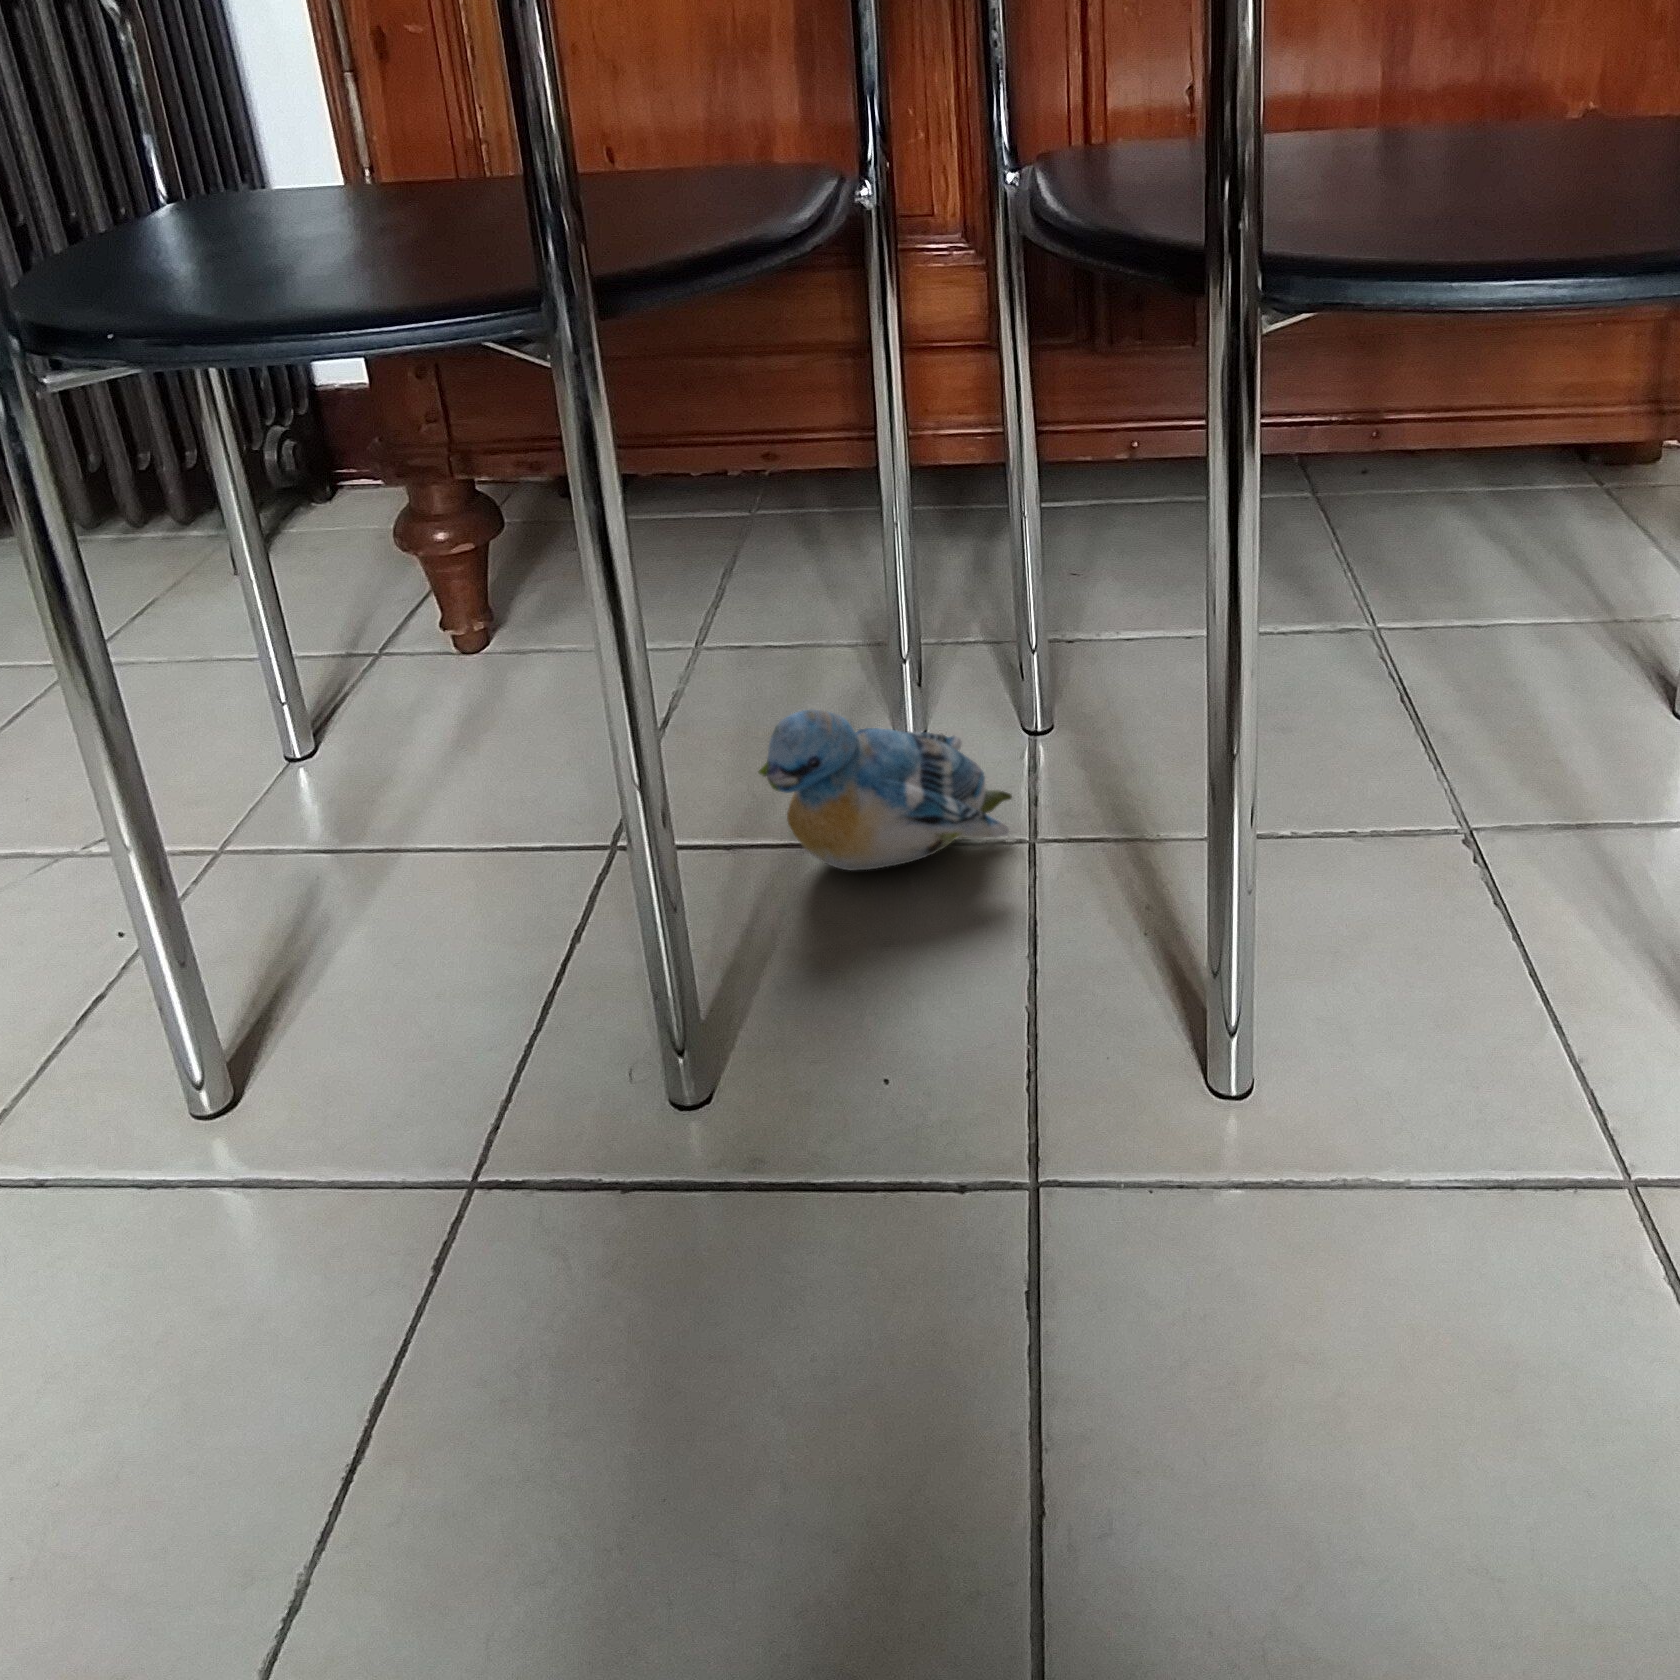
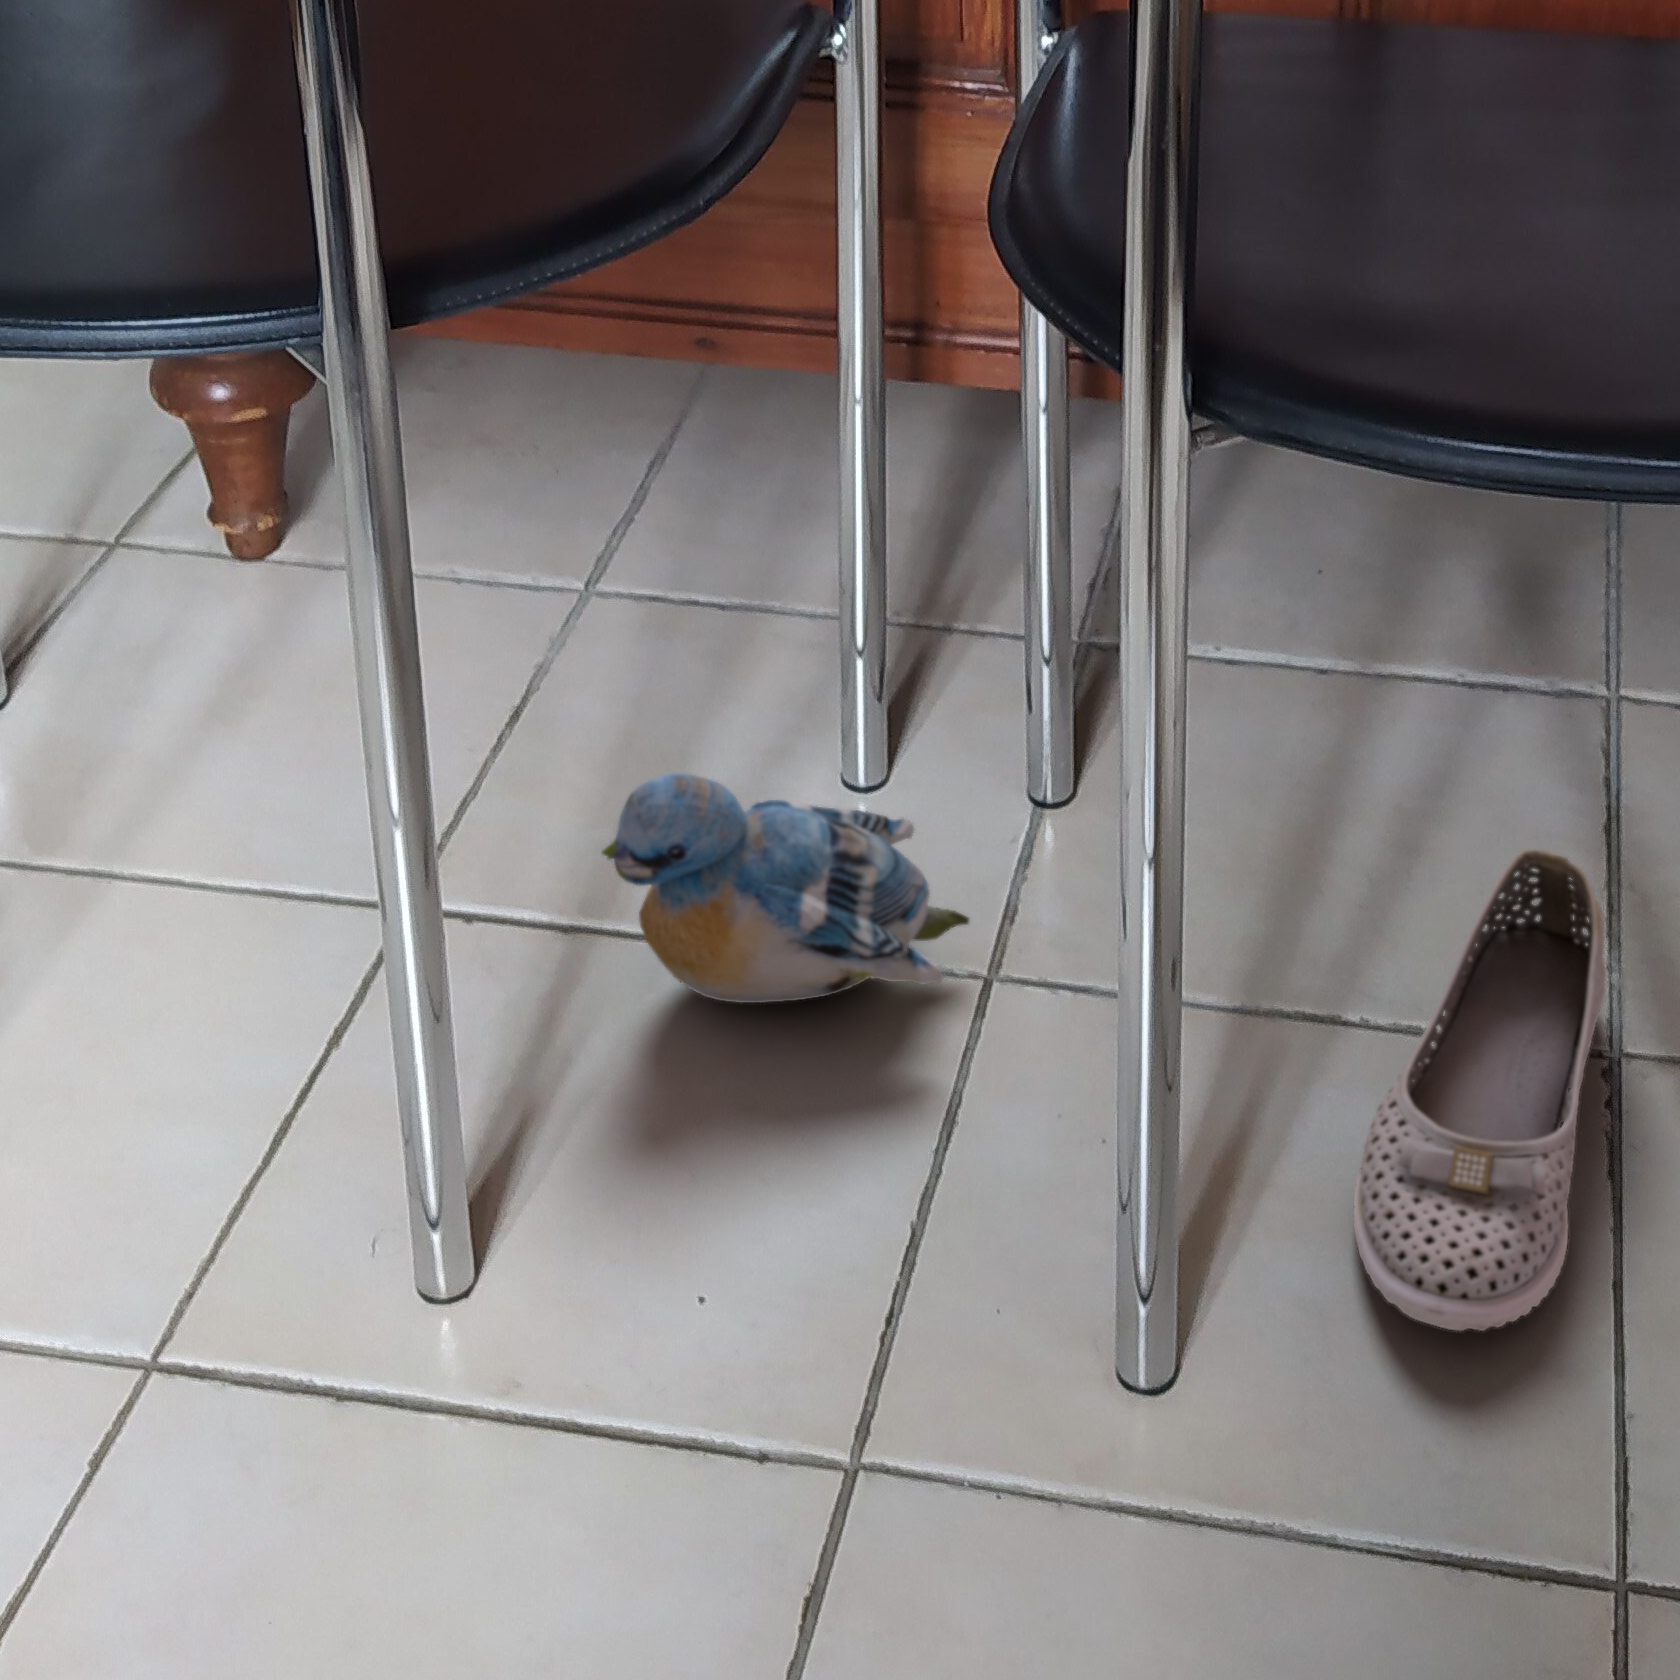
shoe: none [1333,692,1499,1019] -> present [1353,850,1605,1331]

